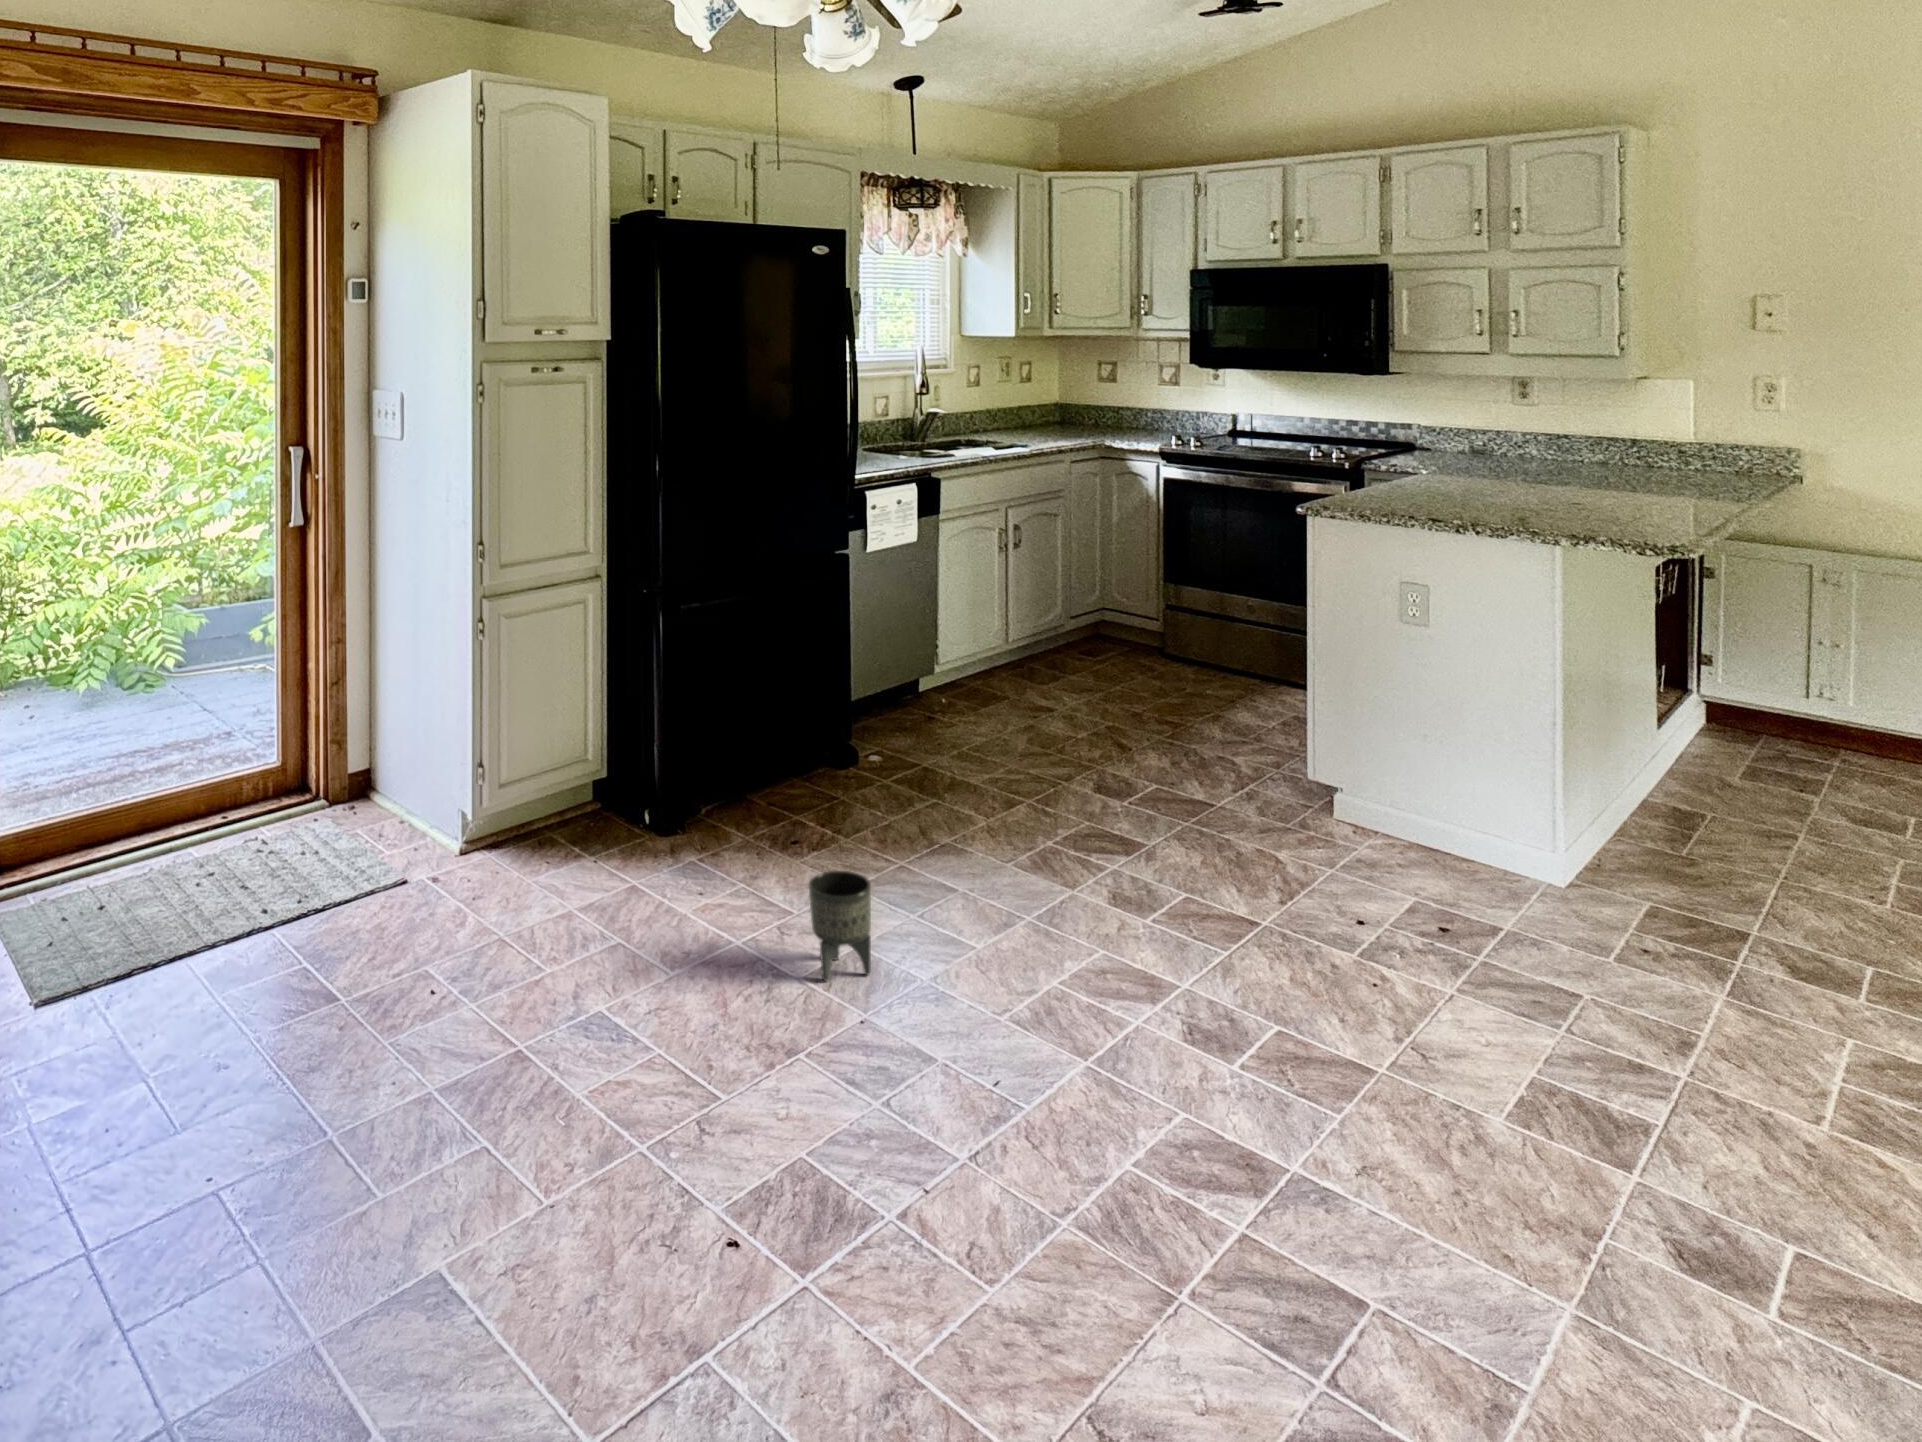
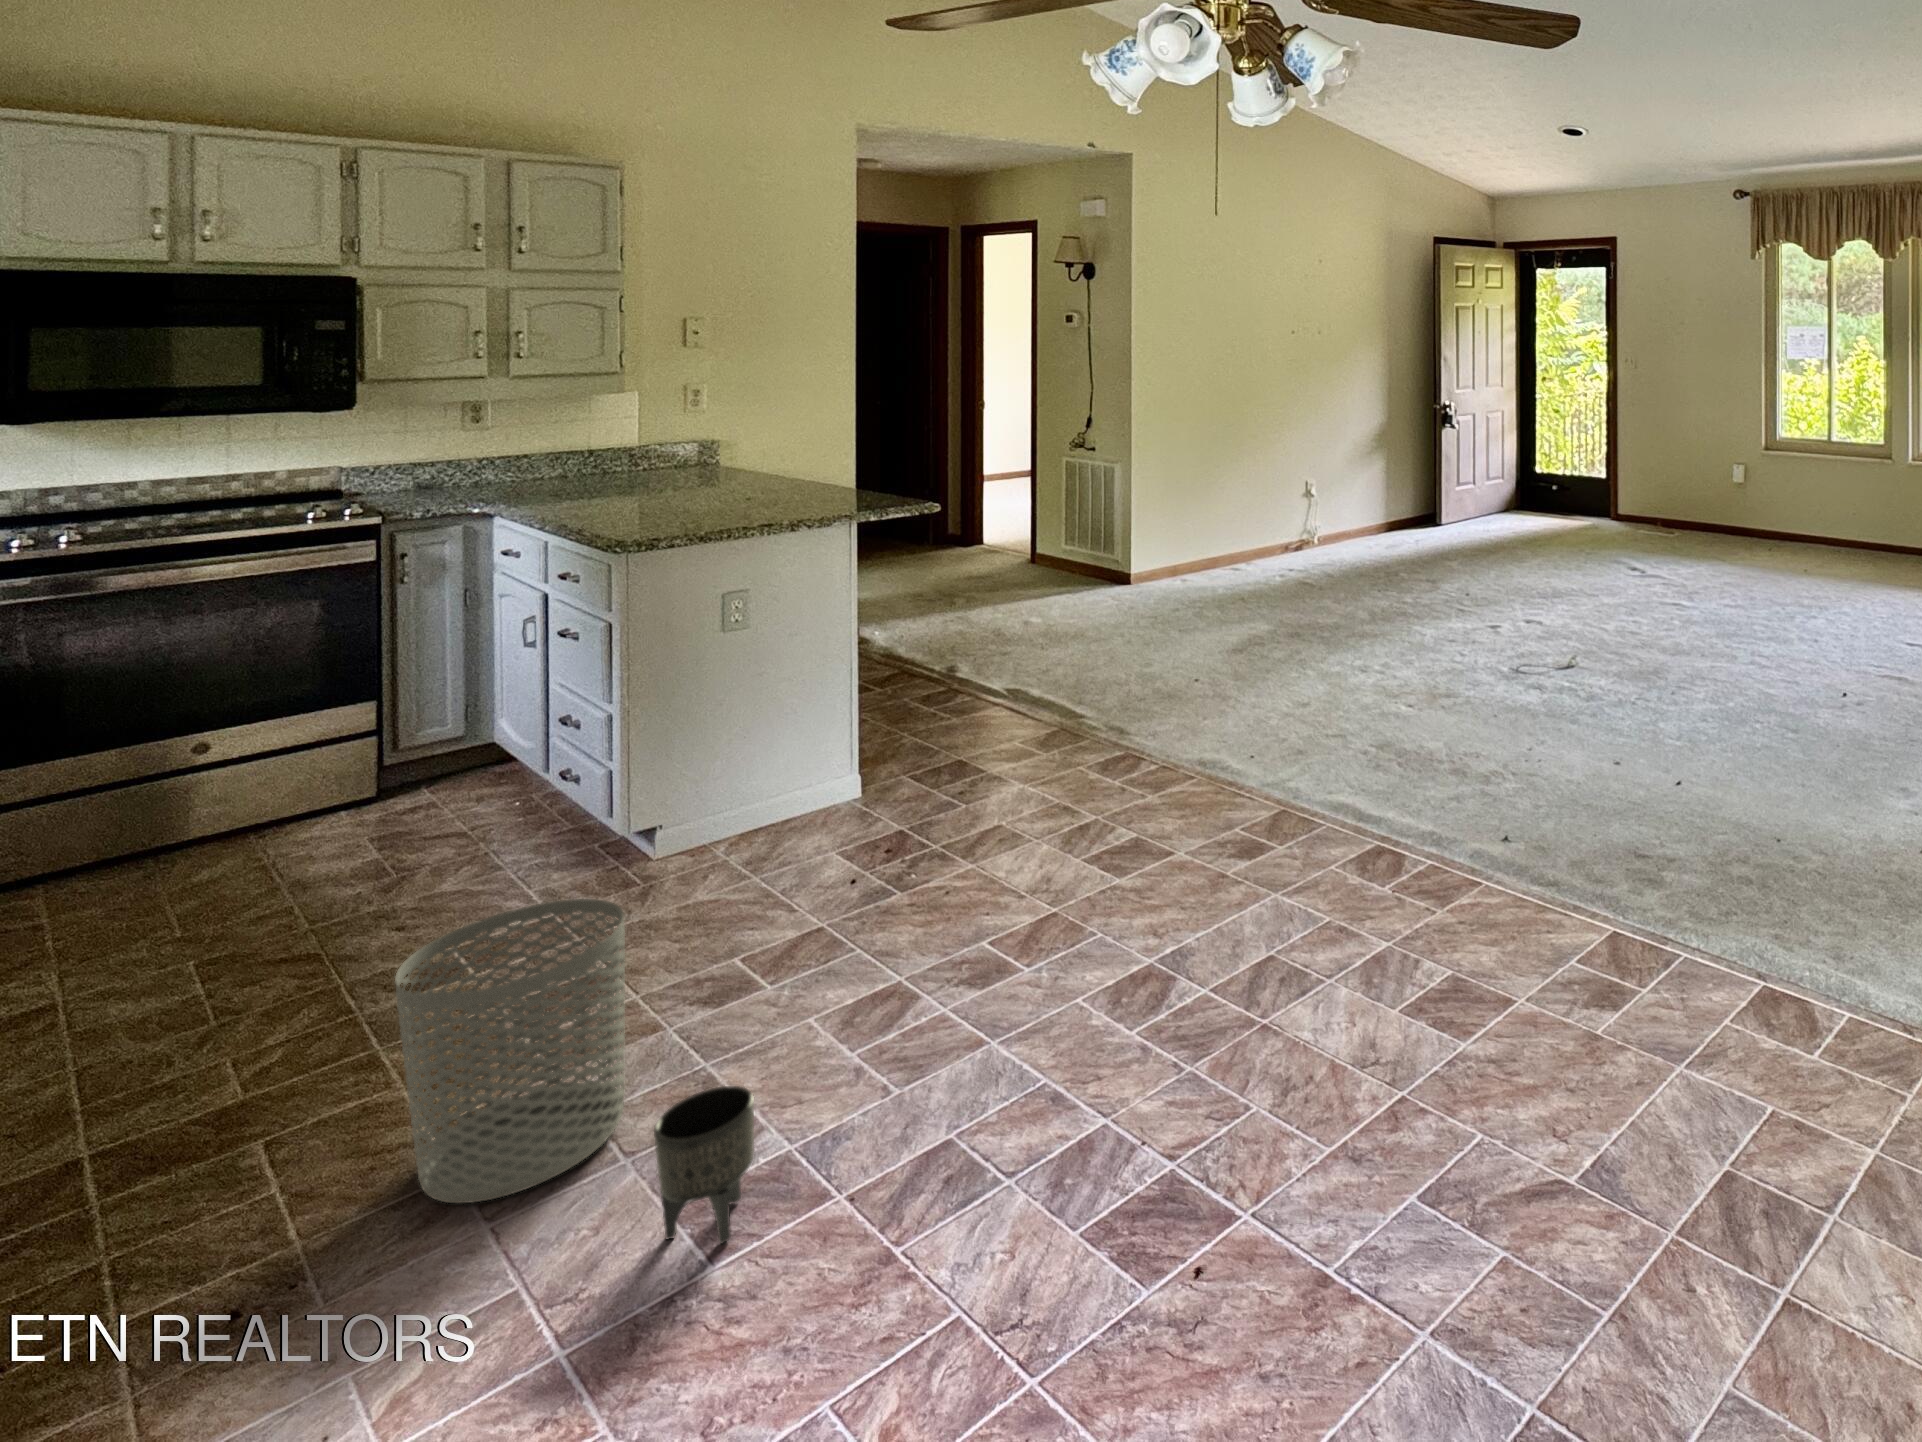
waste bin: none [863,716,990,906] -> present [395,899,625,1203]

